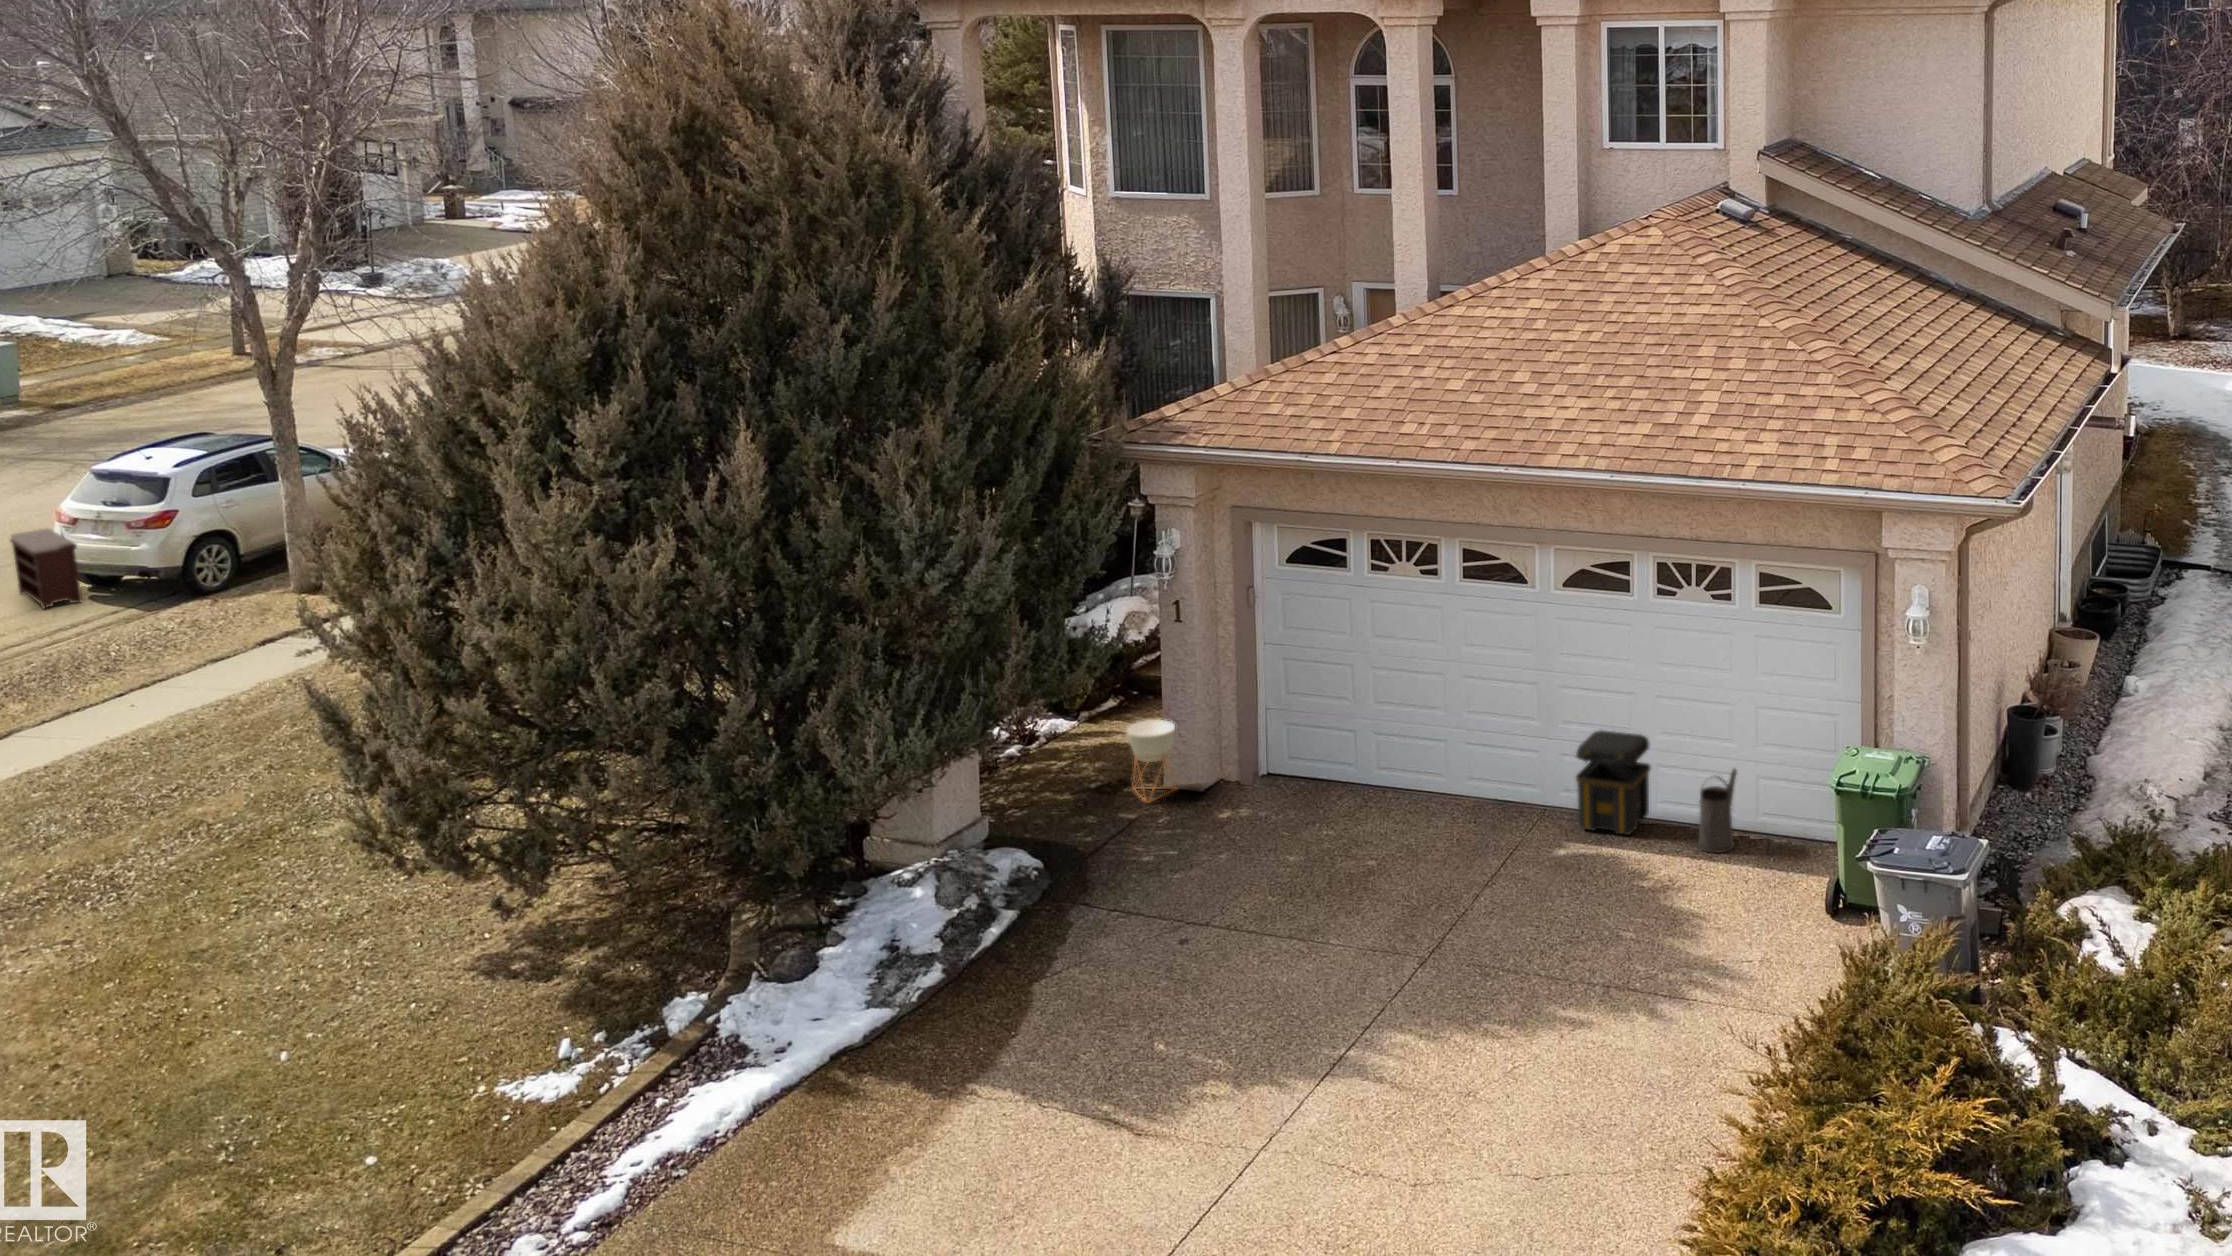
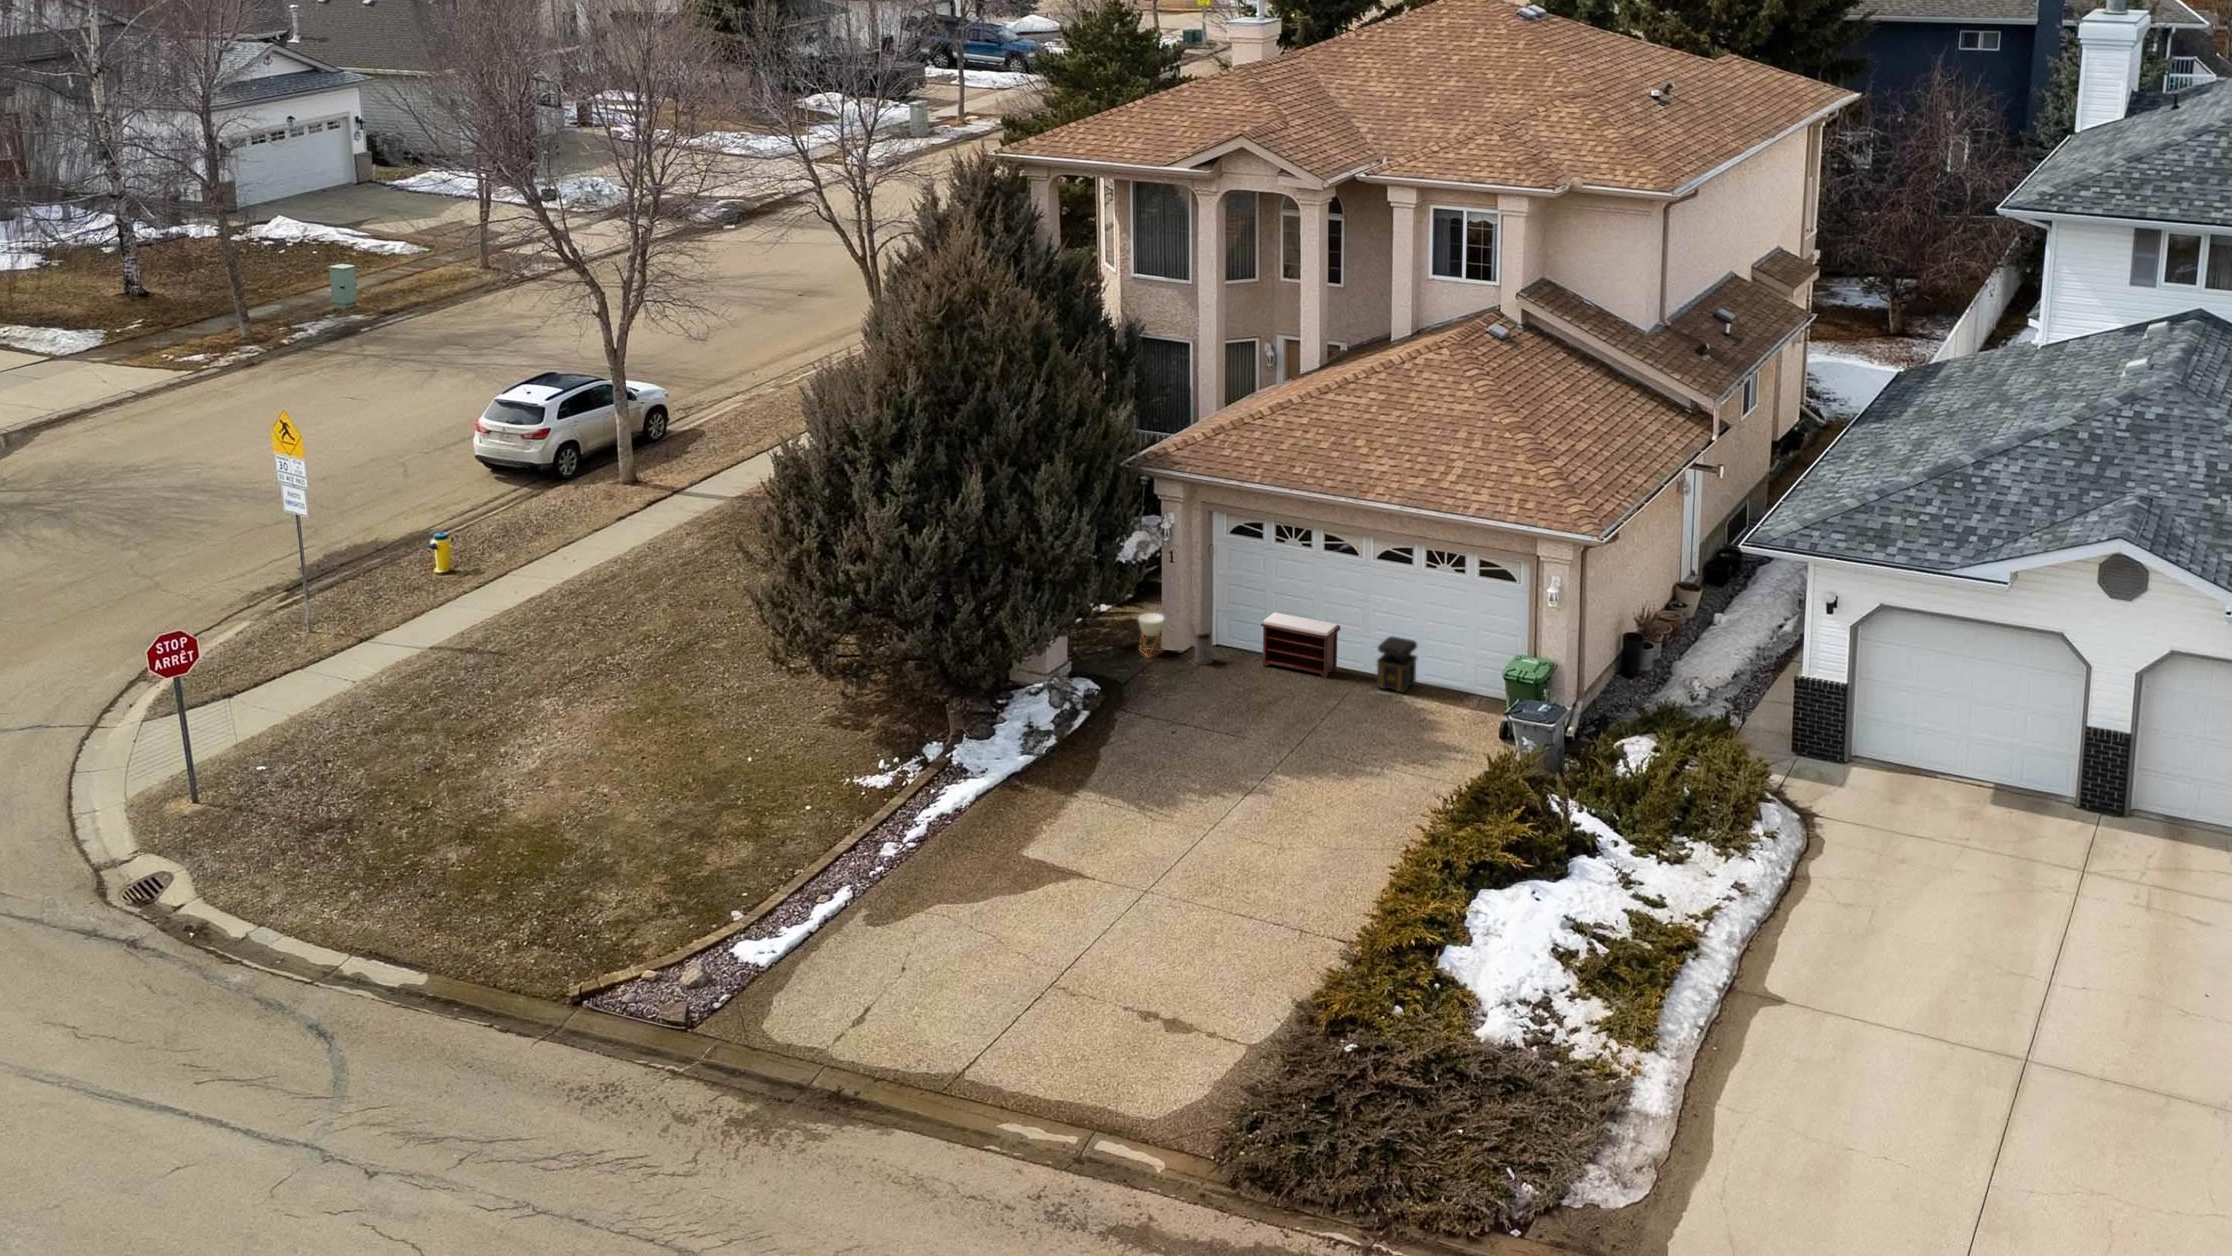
bench: present [10,529,82,609] -> present [1261,613,1340,678]
watering can: present [1697,769,1737,853] -> present [1190,624,1212,665]

